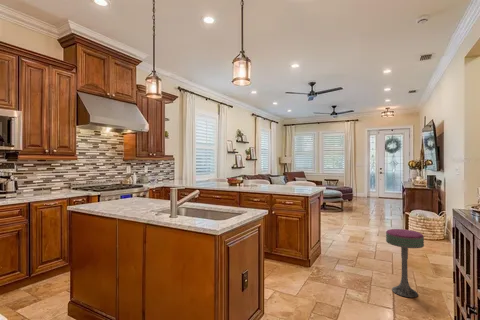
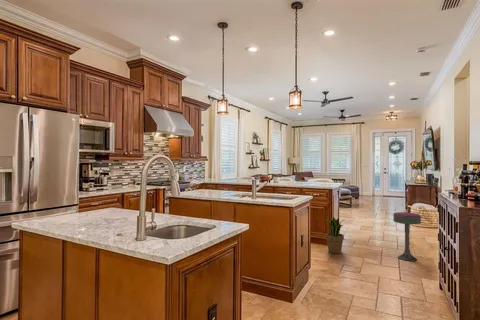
potted plant: none [295,233,323,282] -> present [324,217,344,253]

